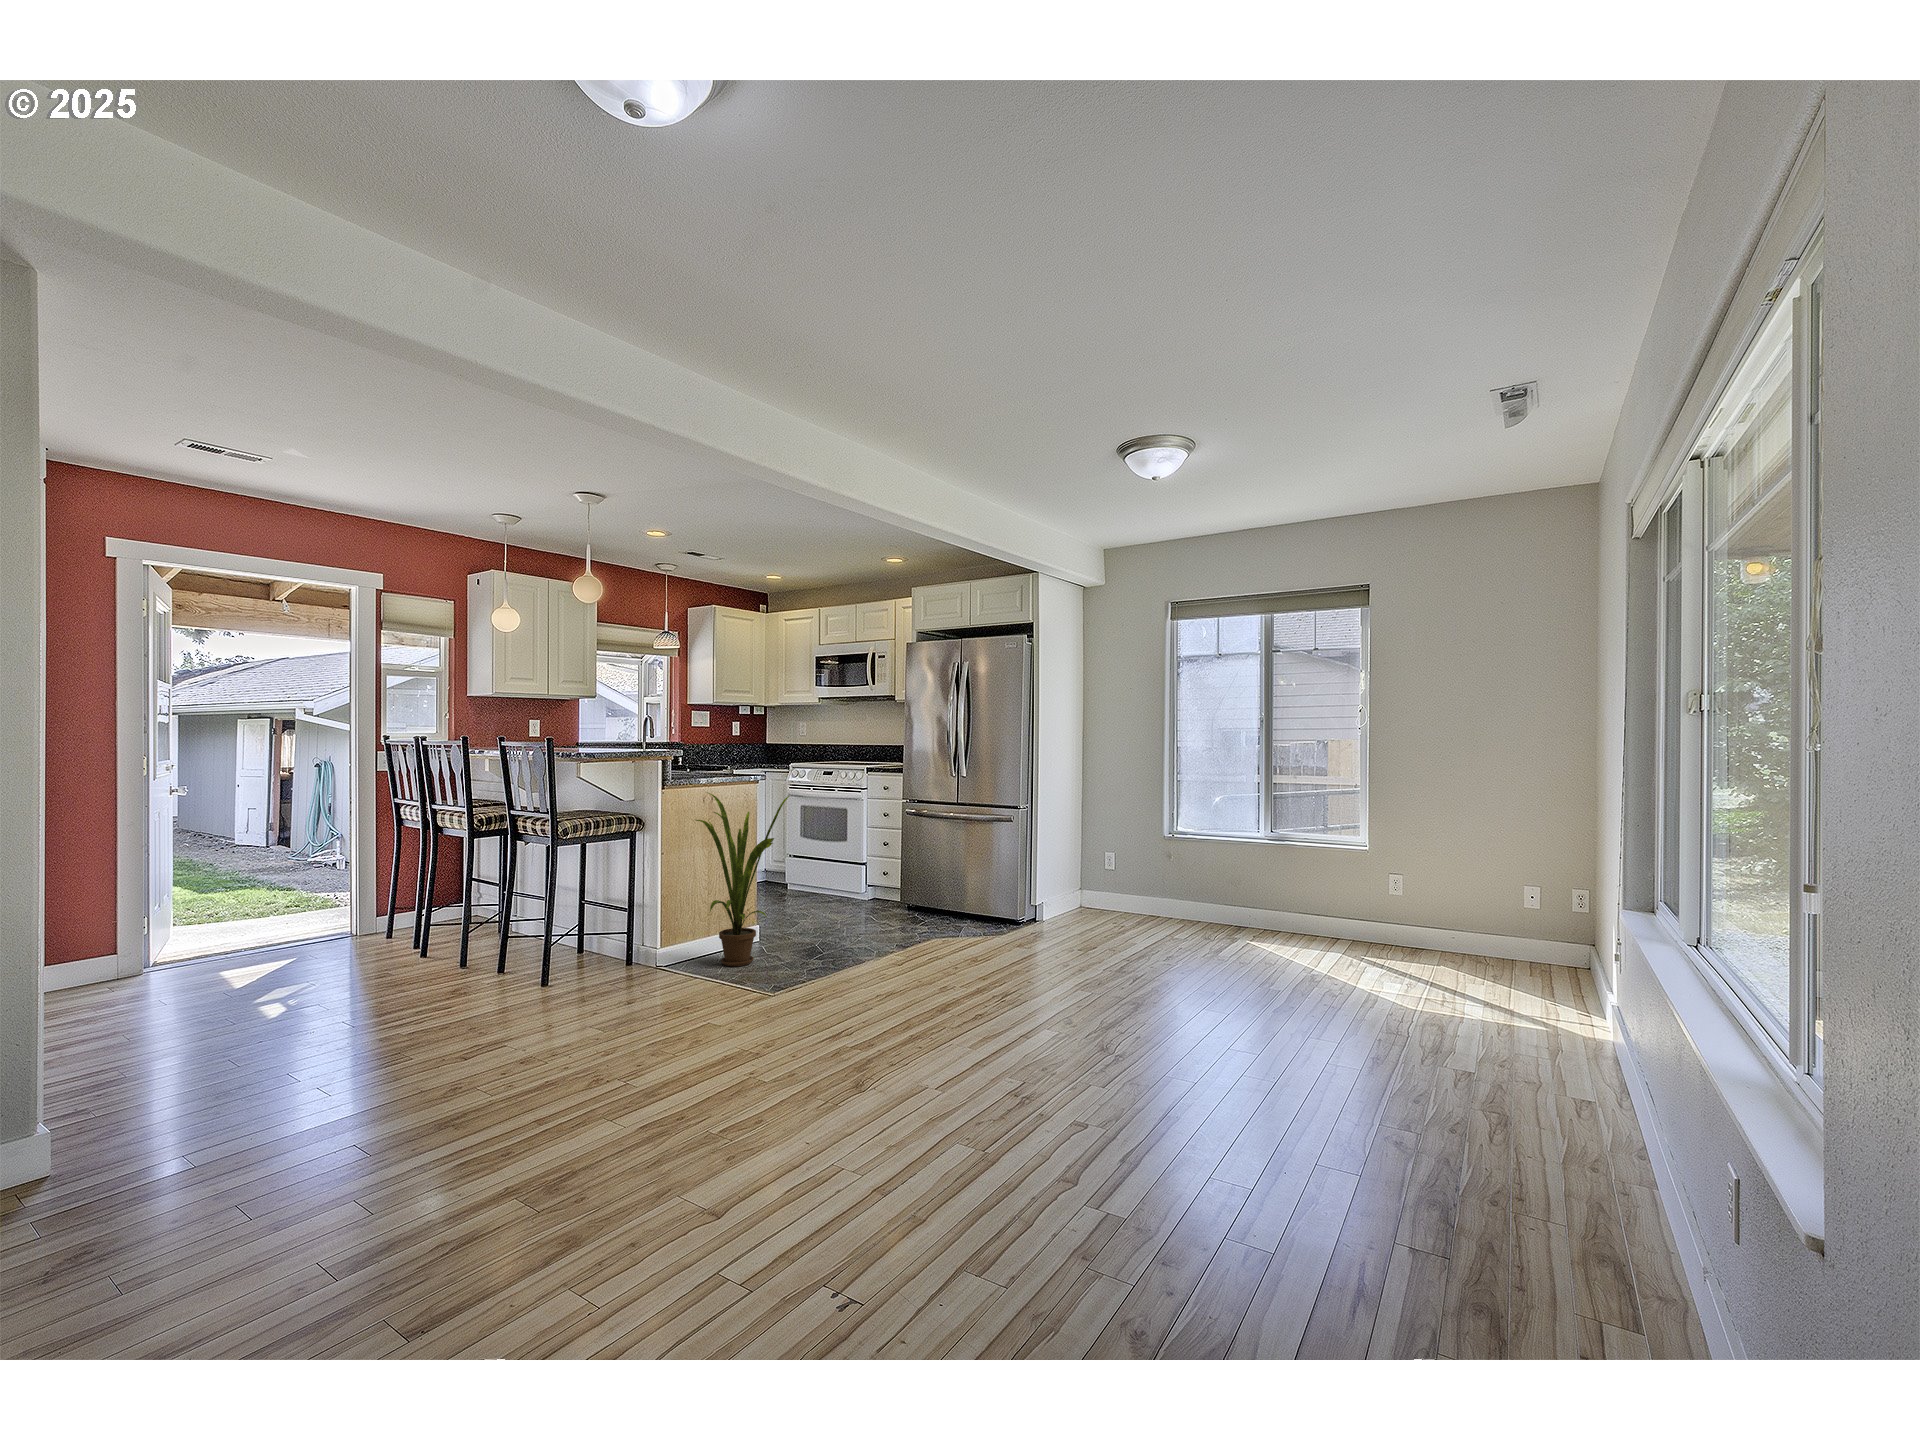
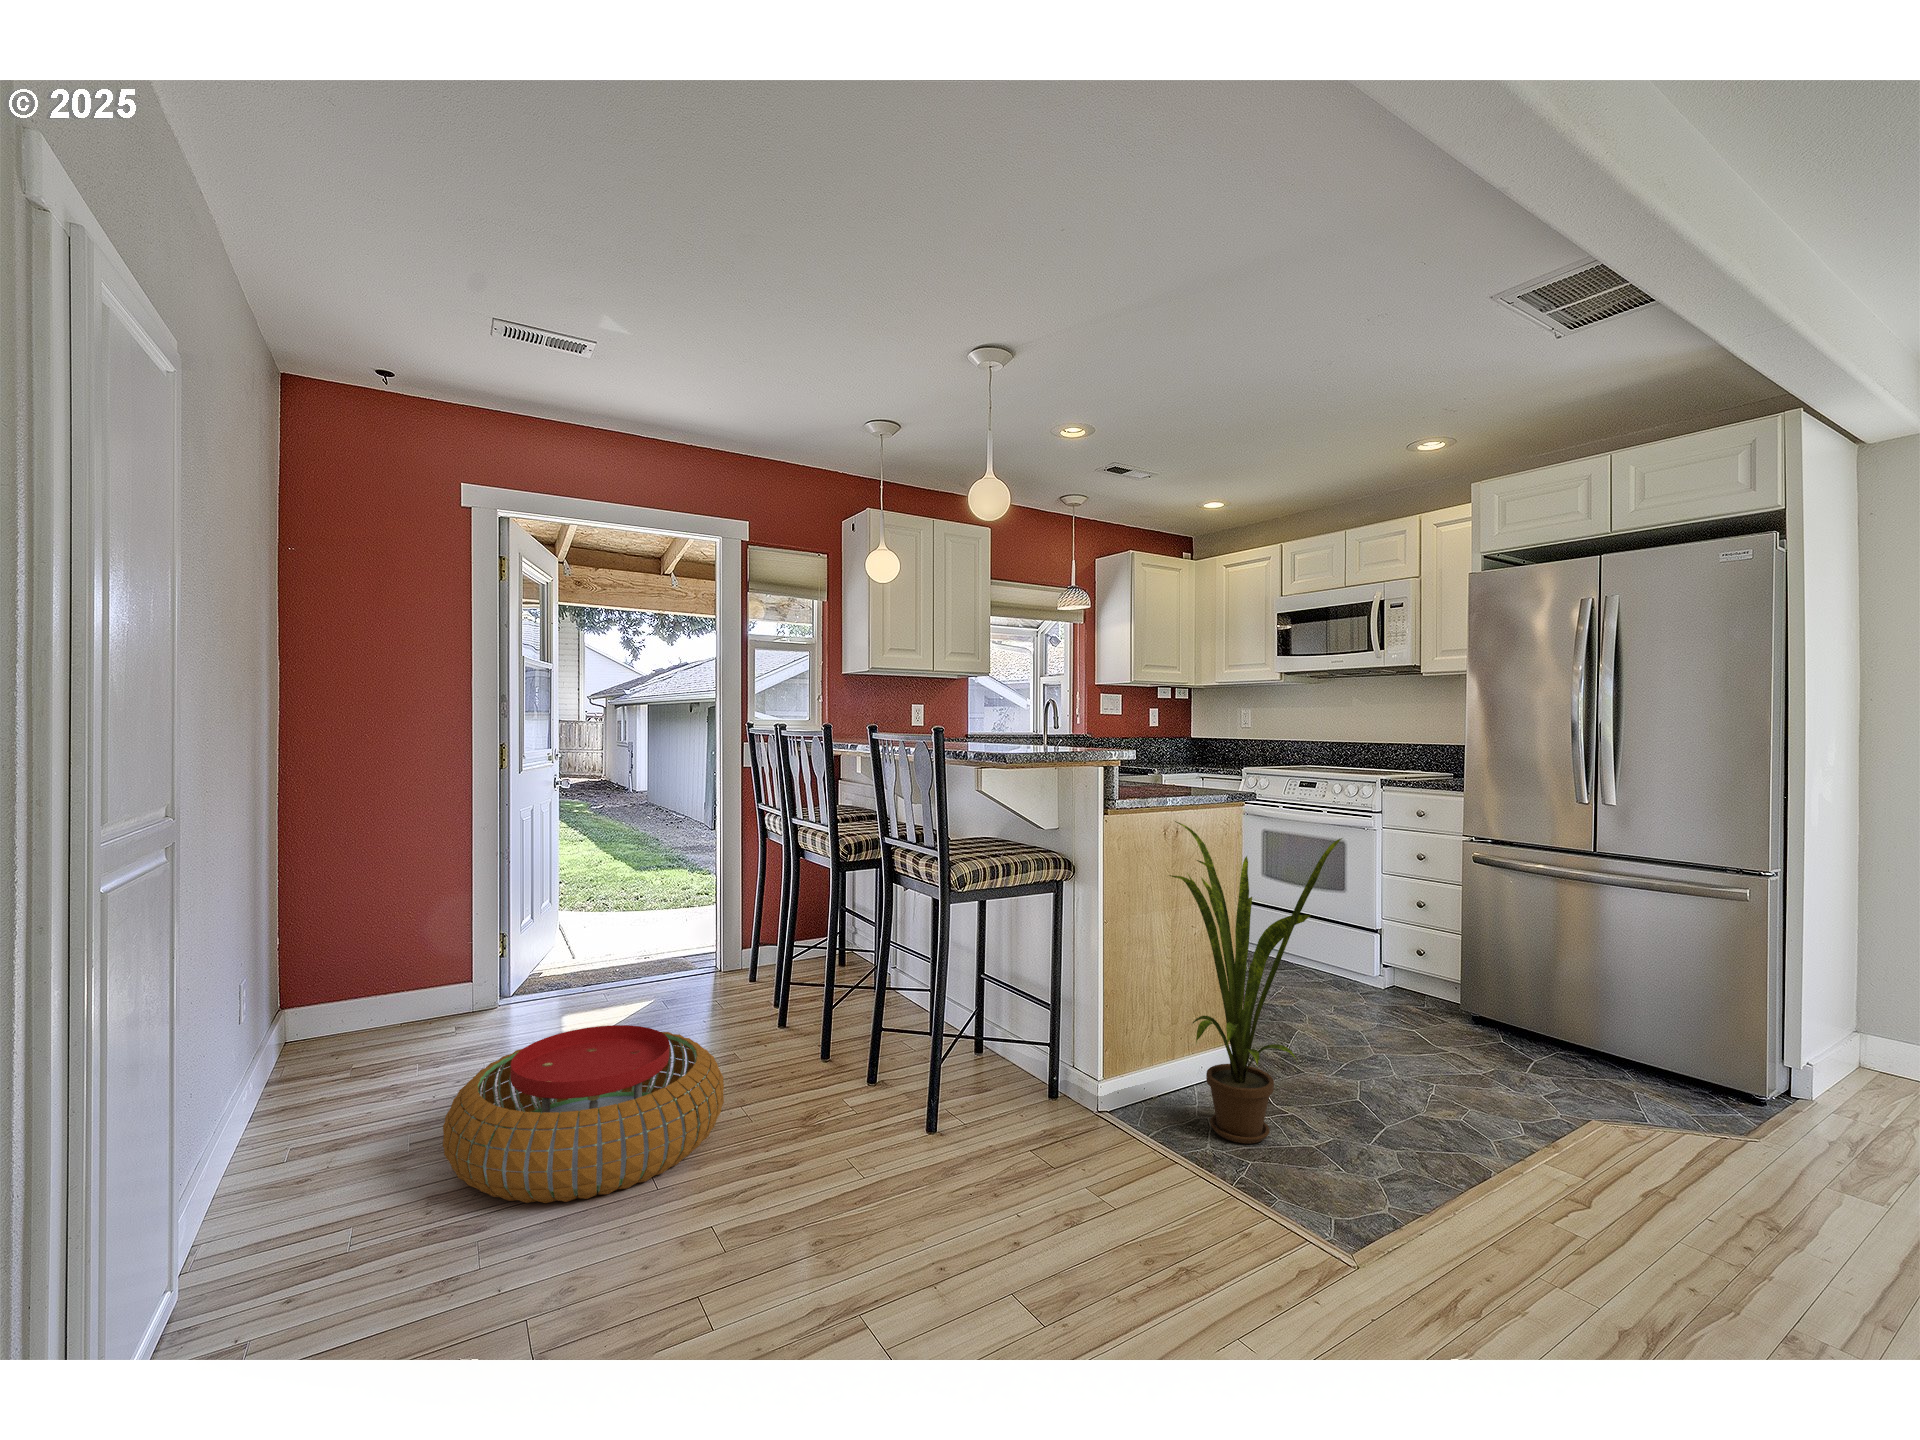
pouf: none [182,943,397,1040] -> present [443,1025,724,1203]

